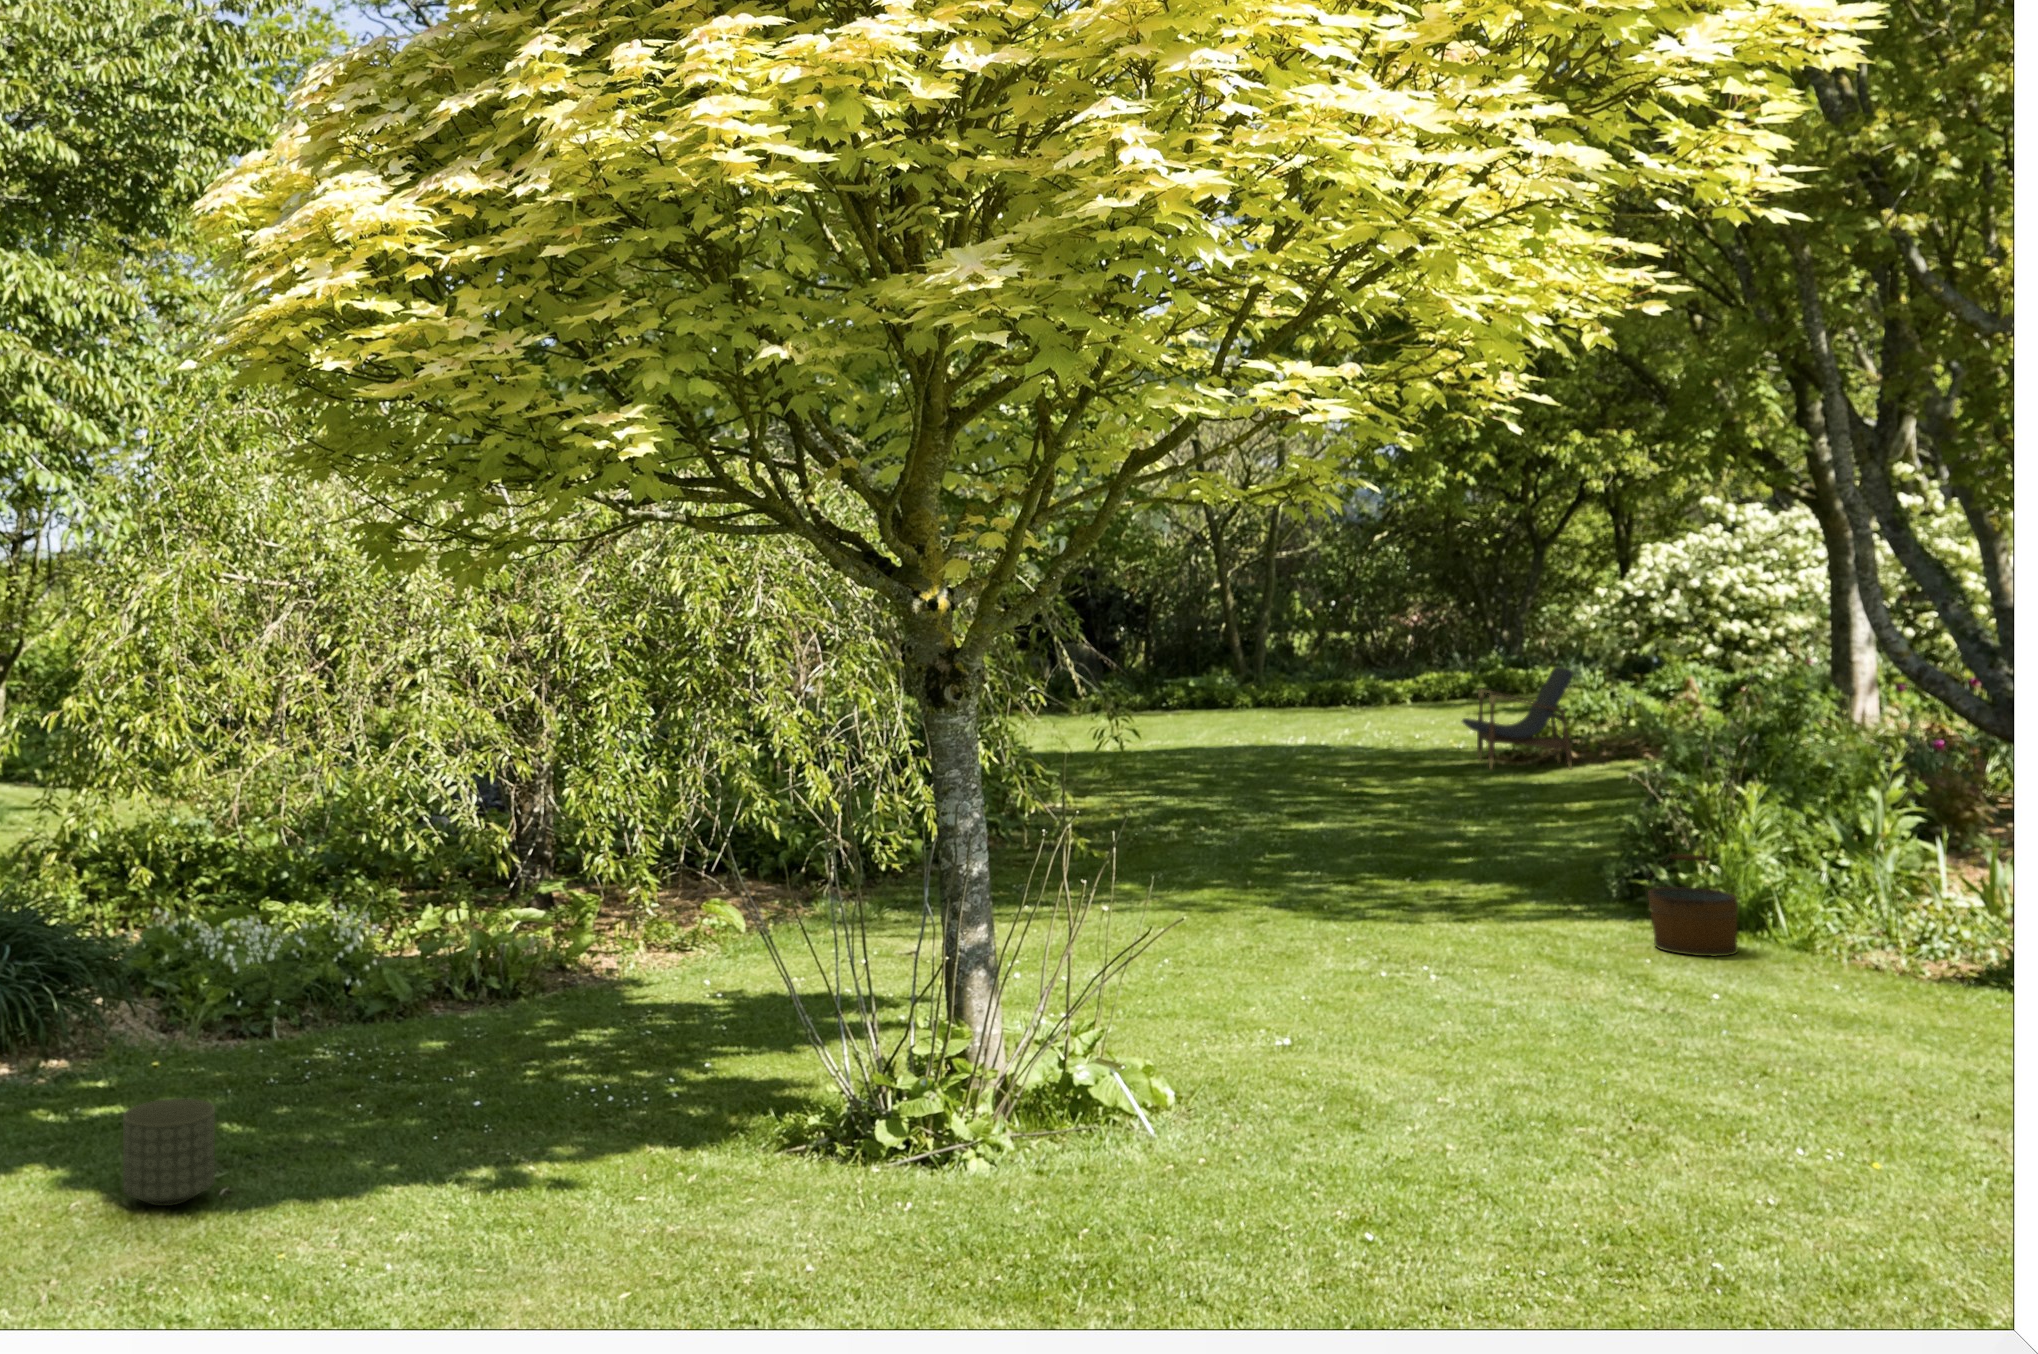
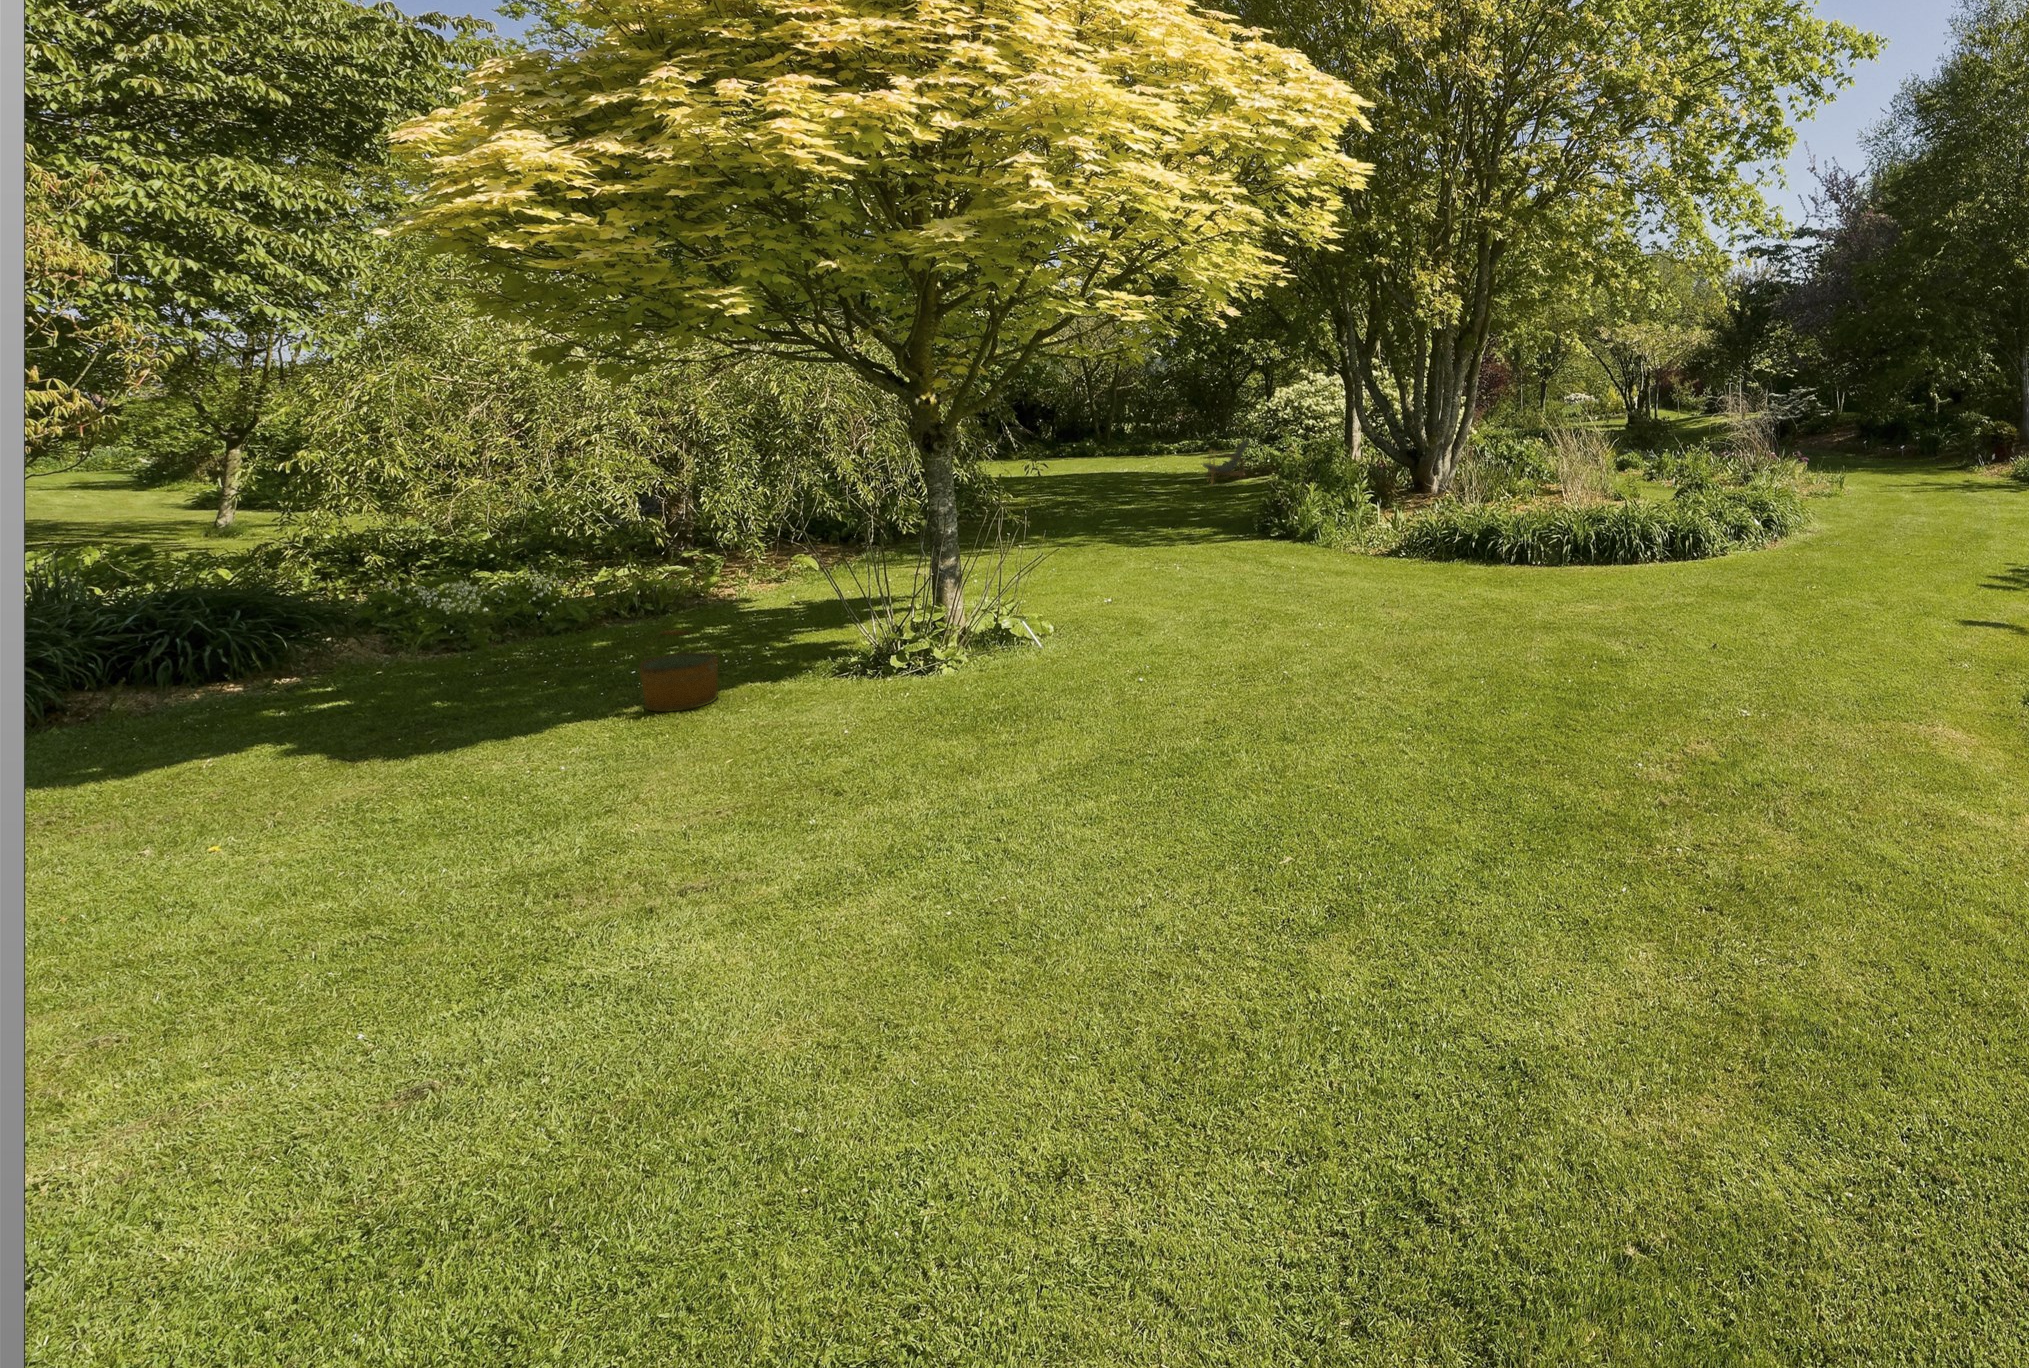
bucket: present [1646,854,1740,956] -> present [639,630,718,712]
planter: present [123,1098,215,1206] -> none [367,689,450,751]

